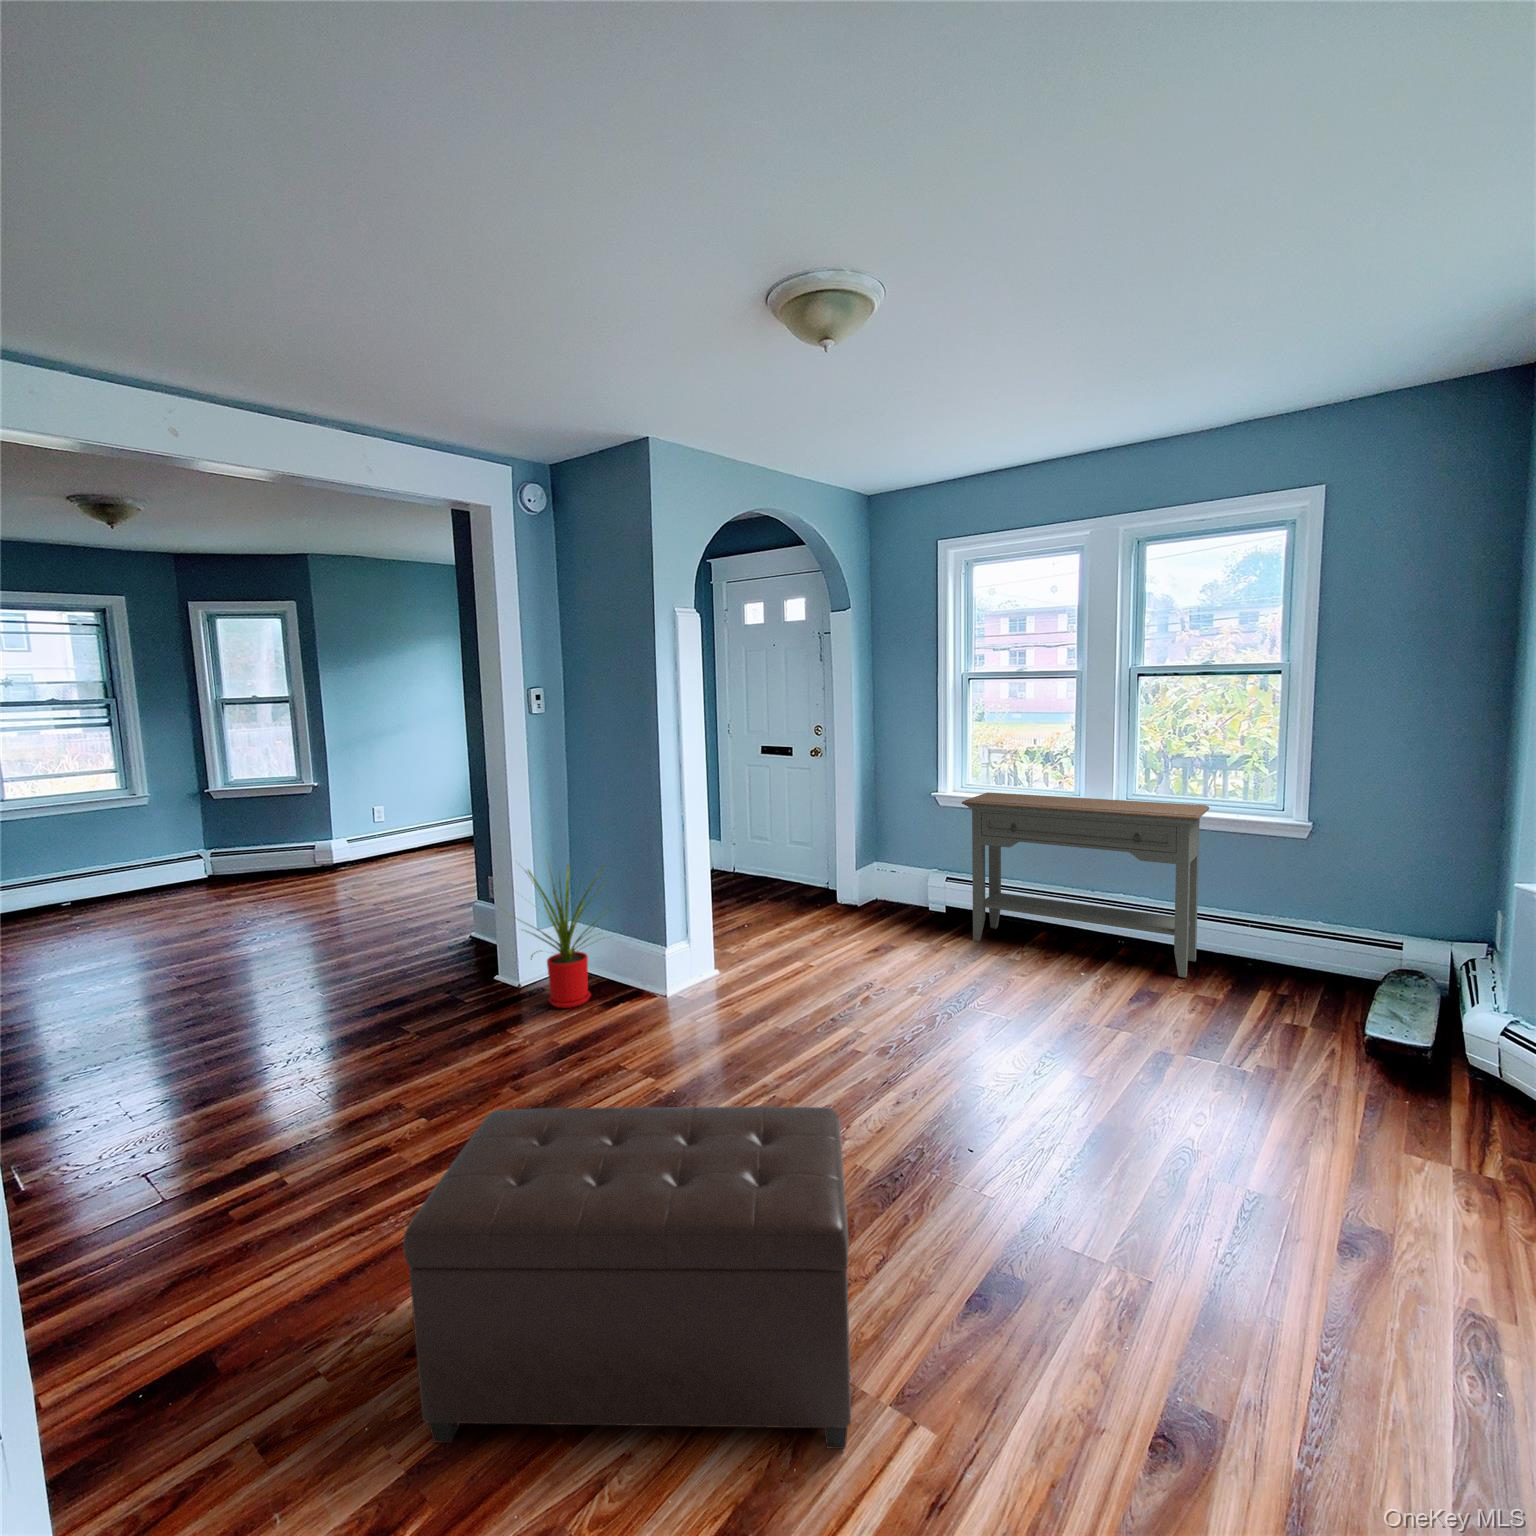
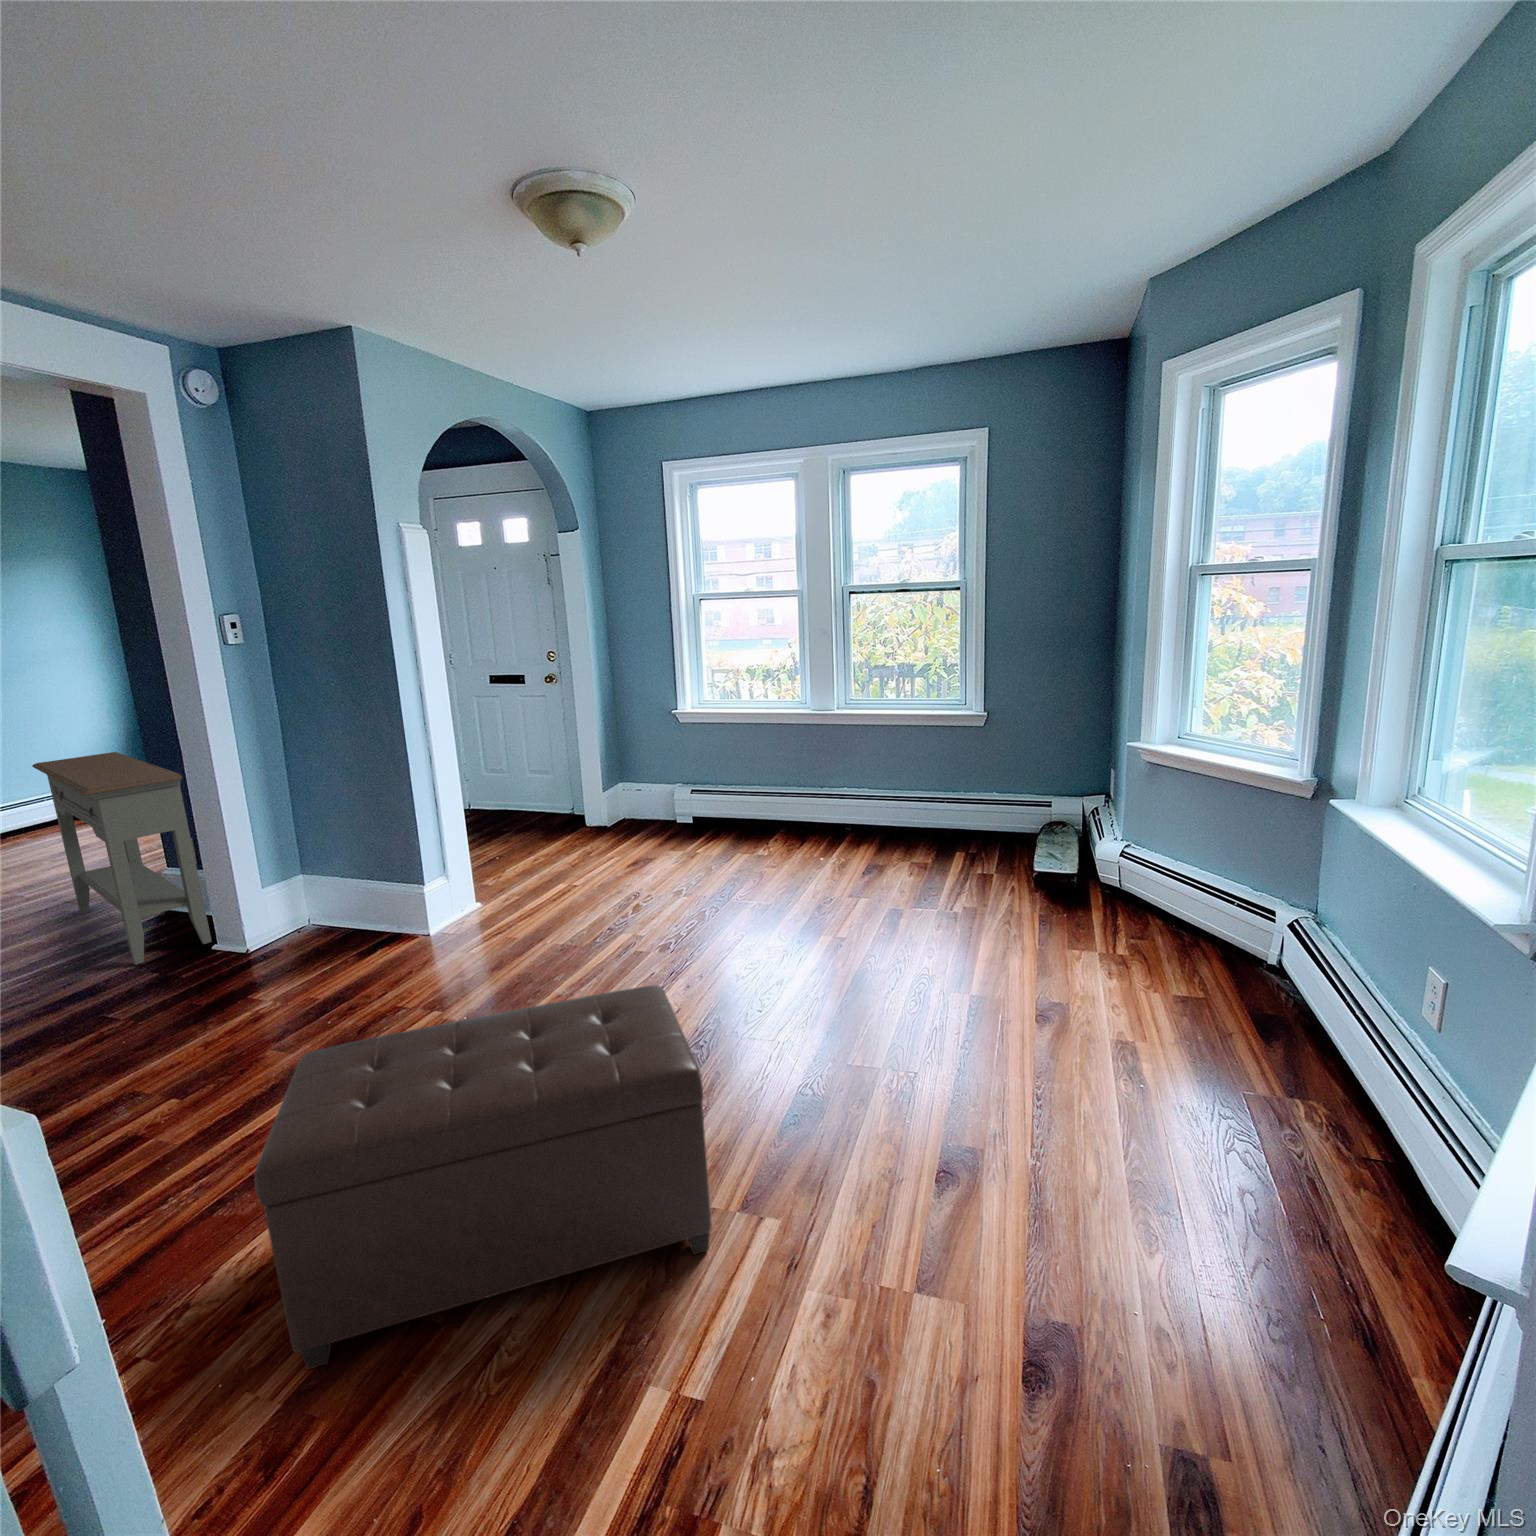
console table: present [962,793,1209,978] -> present [32,752,212,965]
house plant: present [527,864,607,1008] -> none [212,798,360,967]

